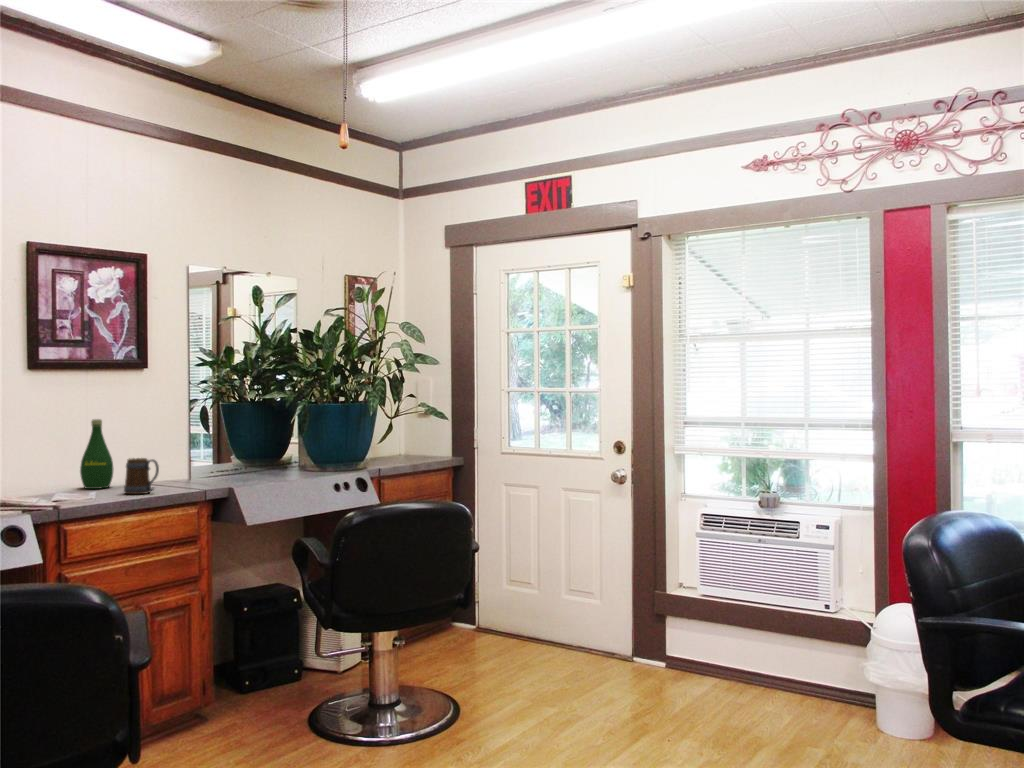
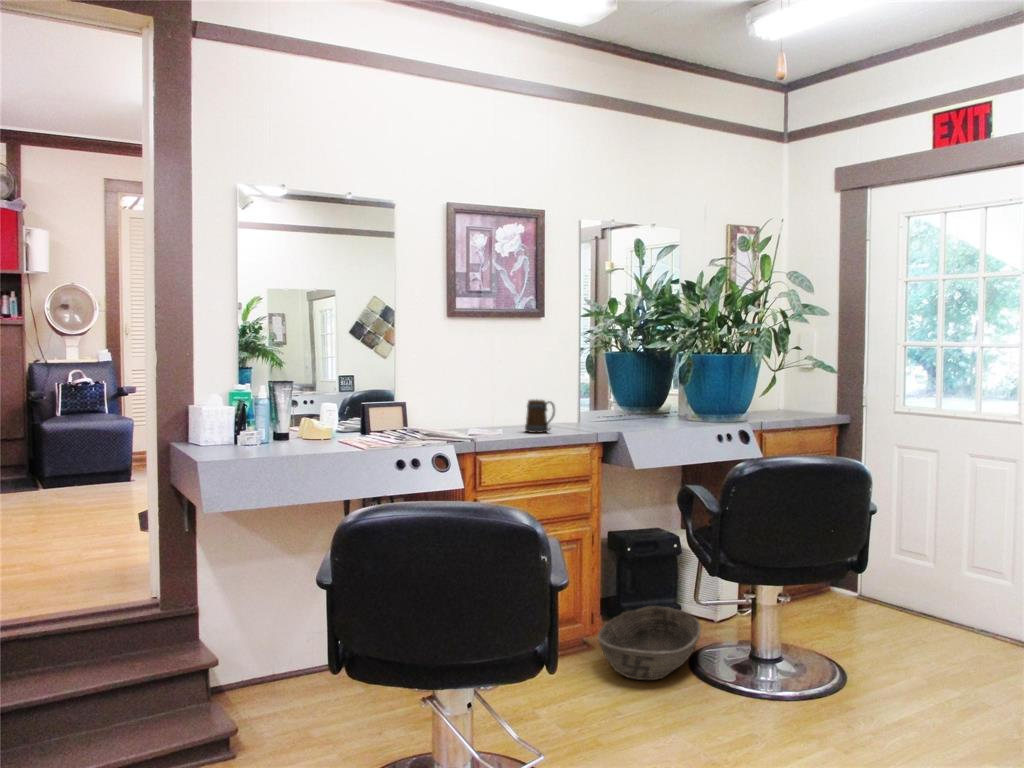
bottle: present [80,419,113,489] -> none [488,363,515,426]
basket: none [210,666,321,745] -> present [598,606,701,680]

